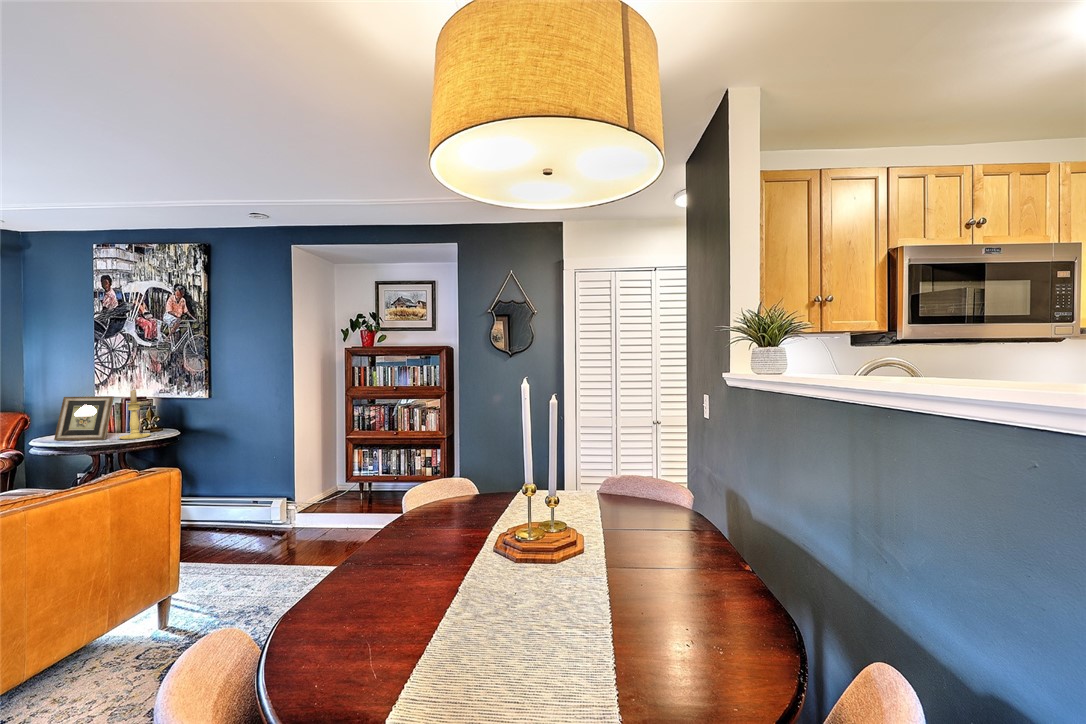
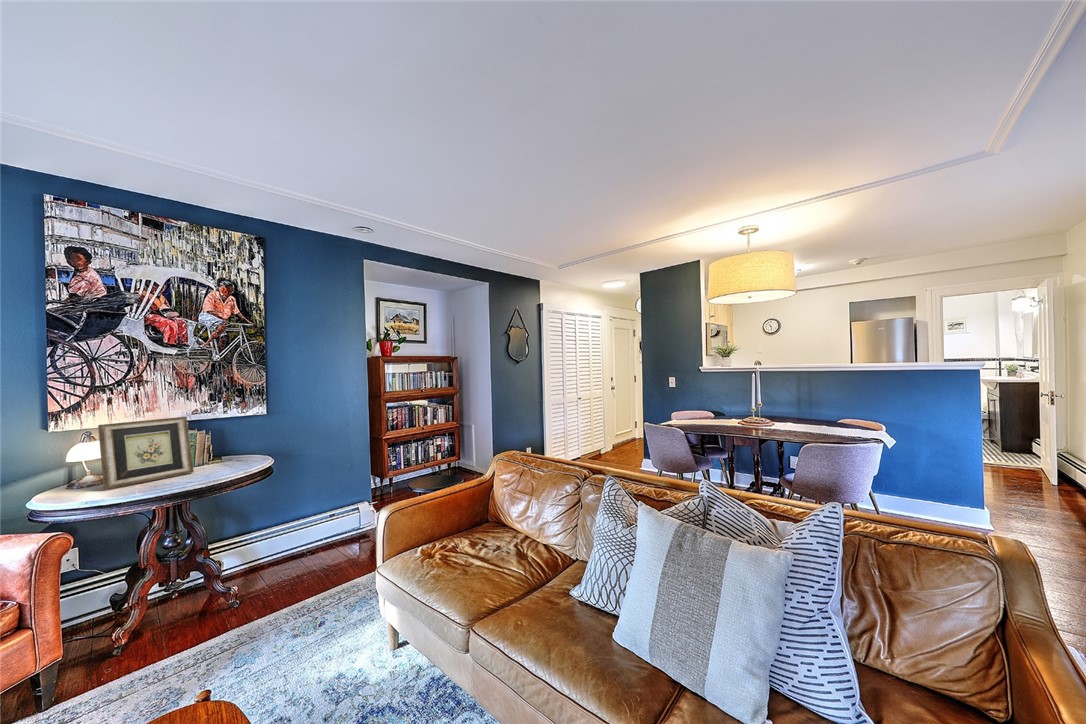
candle holder: present [119,390,150,440] -> none [205,404,243,468]

